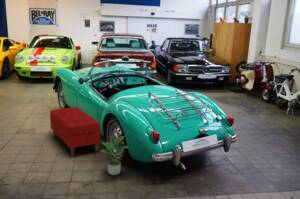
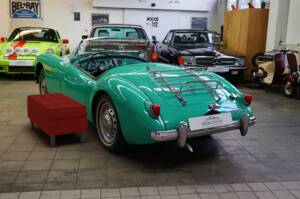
potted plant: present [100,137,128,175] -> none [85,116,122,164]

